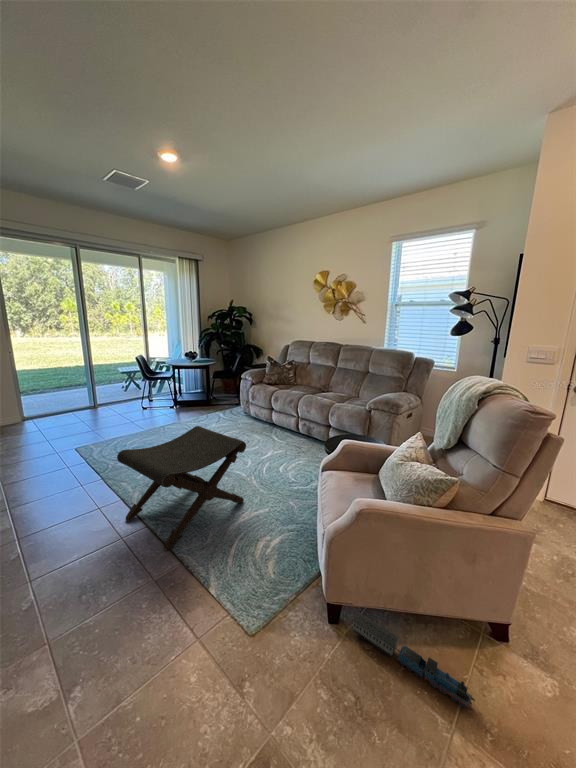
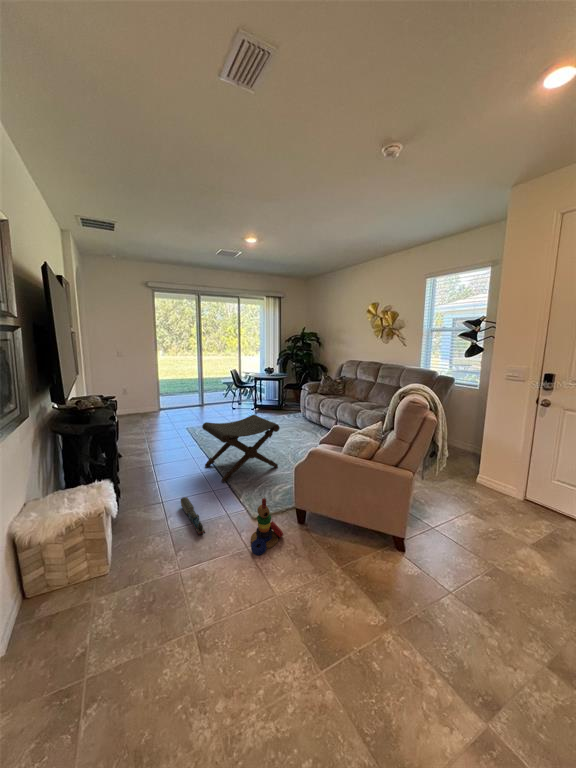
stacking toy: none [262,609,318,729] -> present [251,498,283,555]
toy train: present [353,612,475,710] -> present [181,497,205,535]

